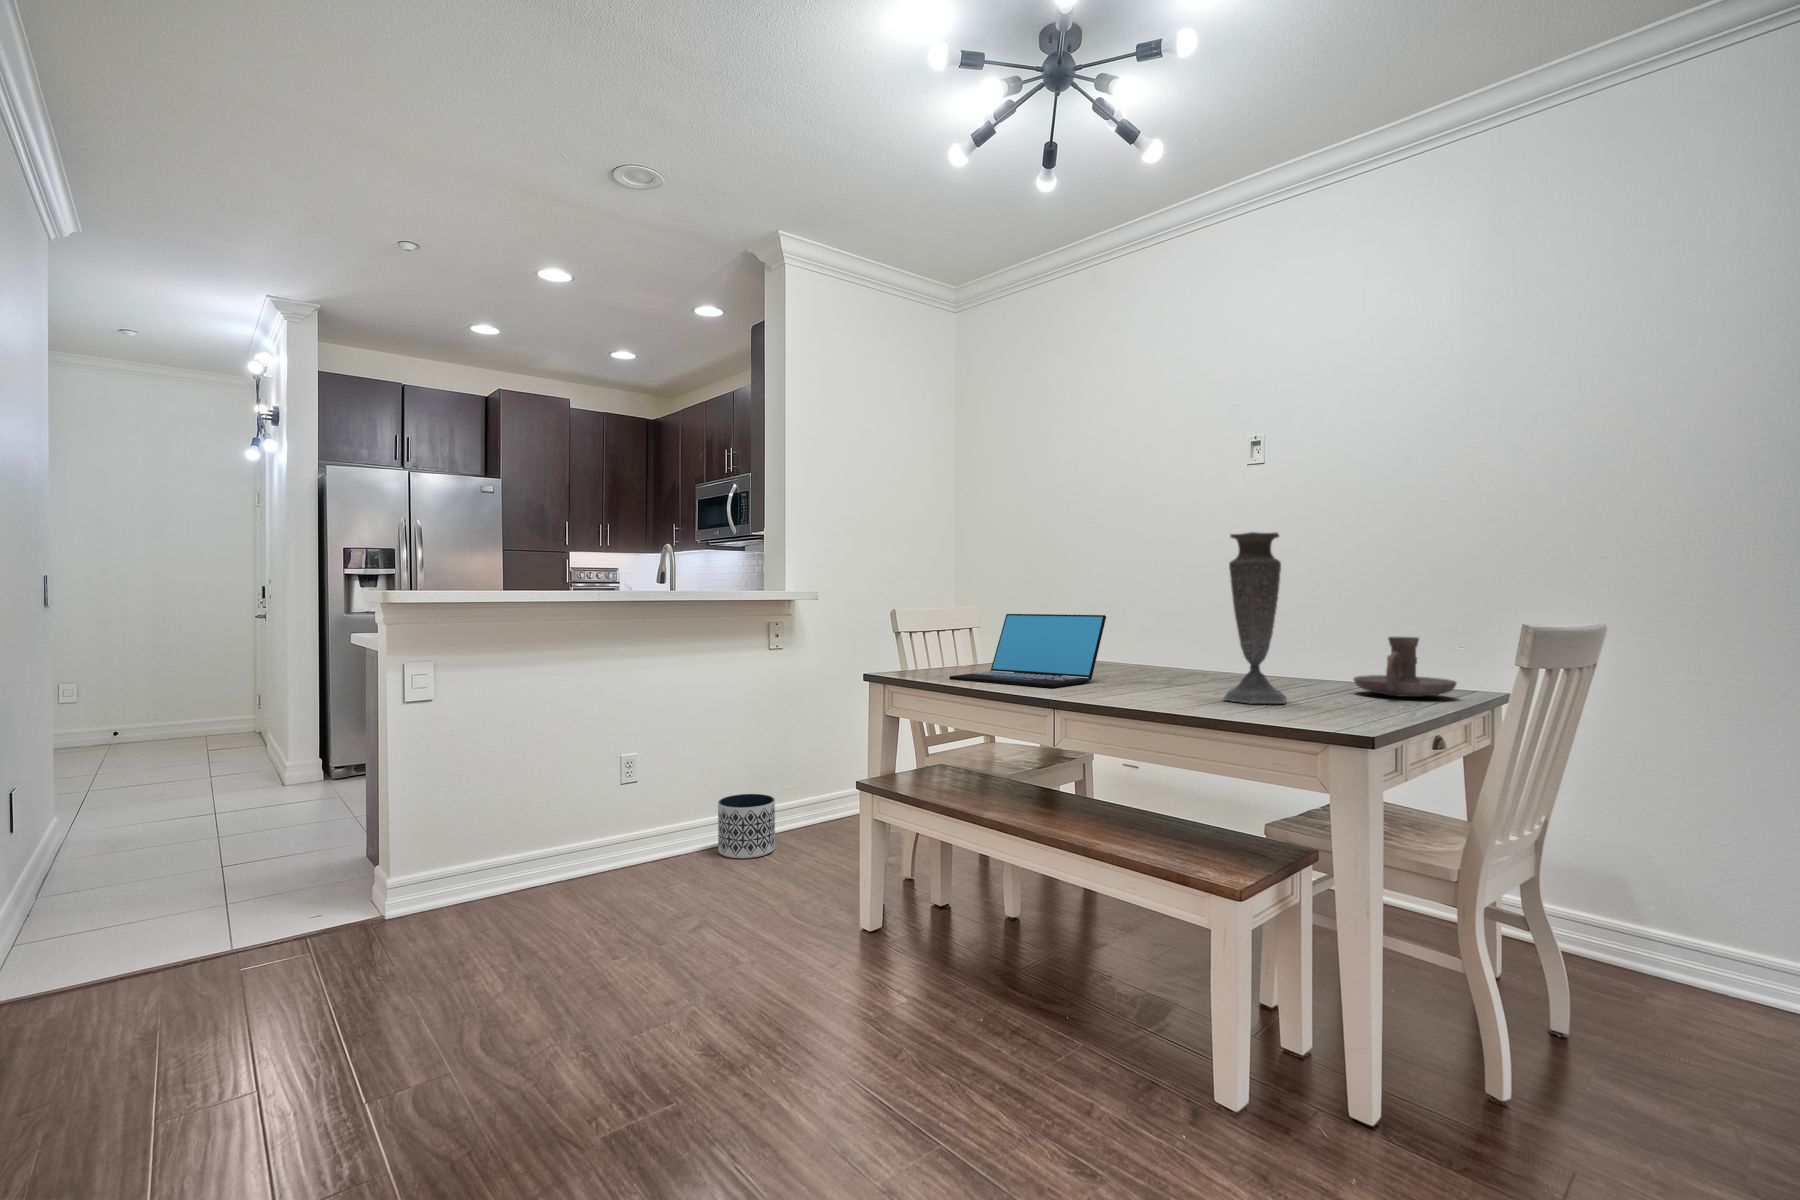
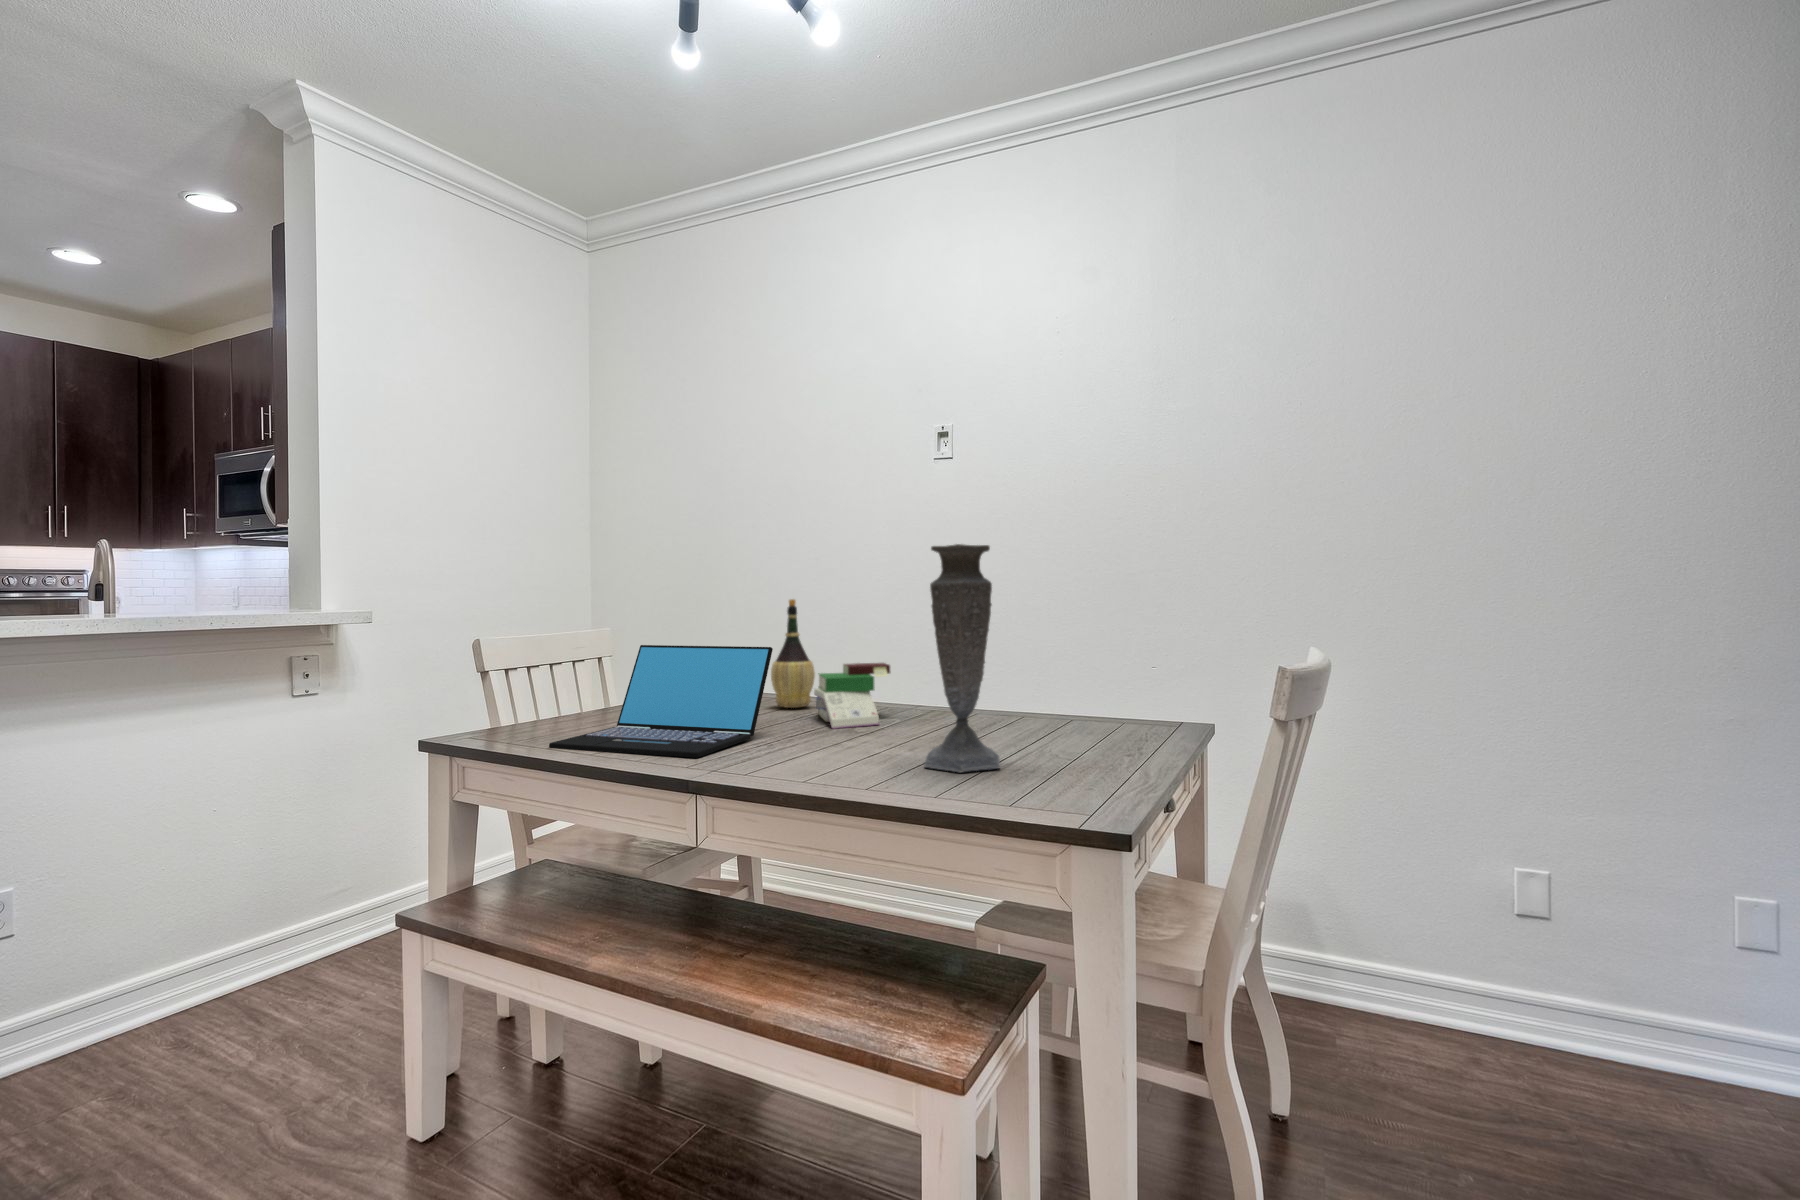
wine bottle: none [1103,583,1140,670] -> present [771,599,815,708]
book: none [1138,634,1204,681] -> present [814,663,890,729]
candle holder: present [1354,637,1457,697] -> none [1060,666,1167,738]
planter: present [718,794,775,859] -> none [194,910,302,1021]

